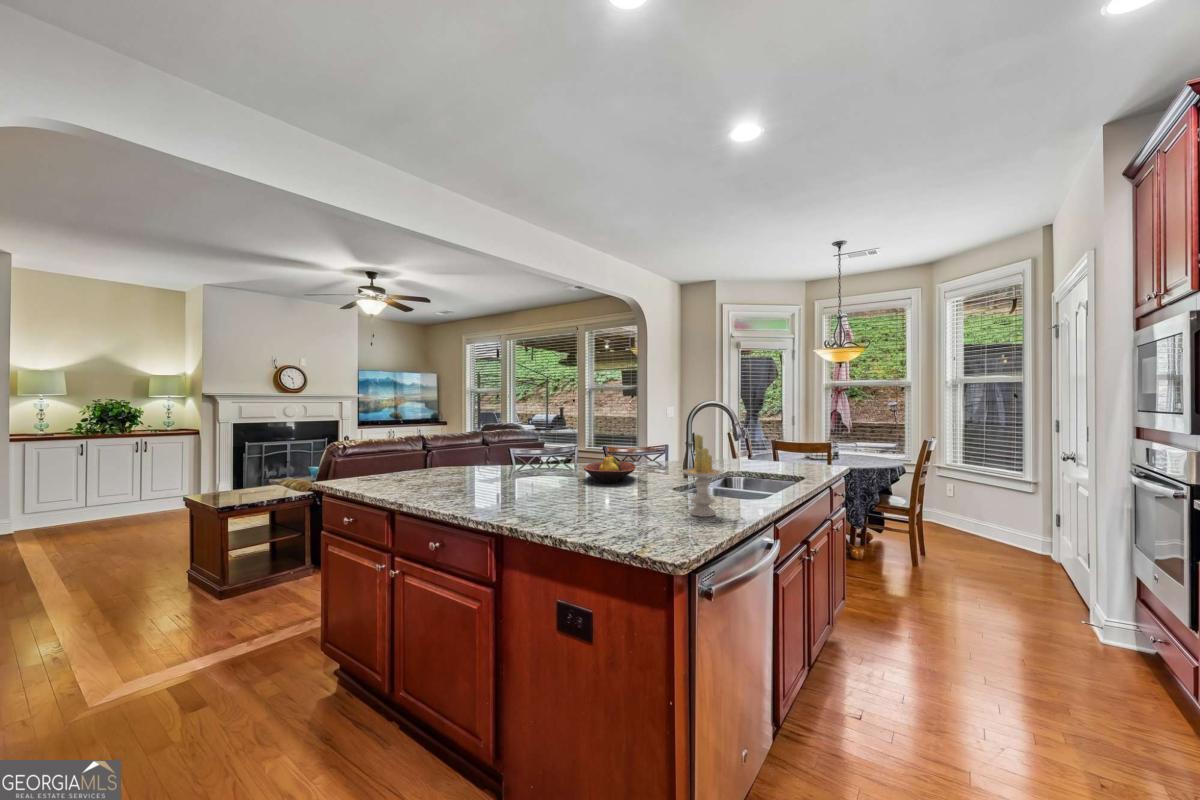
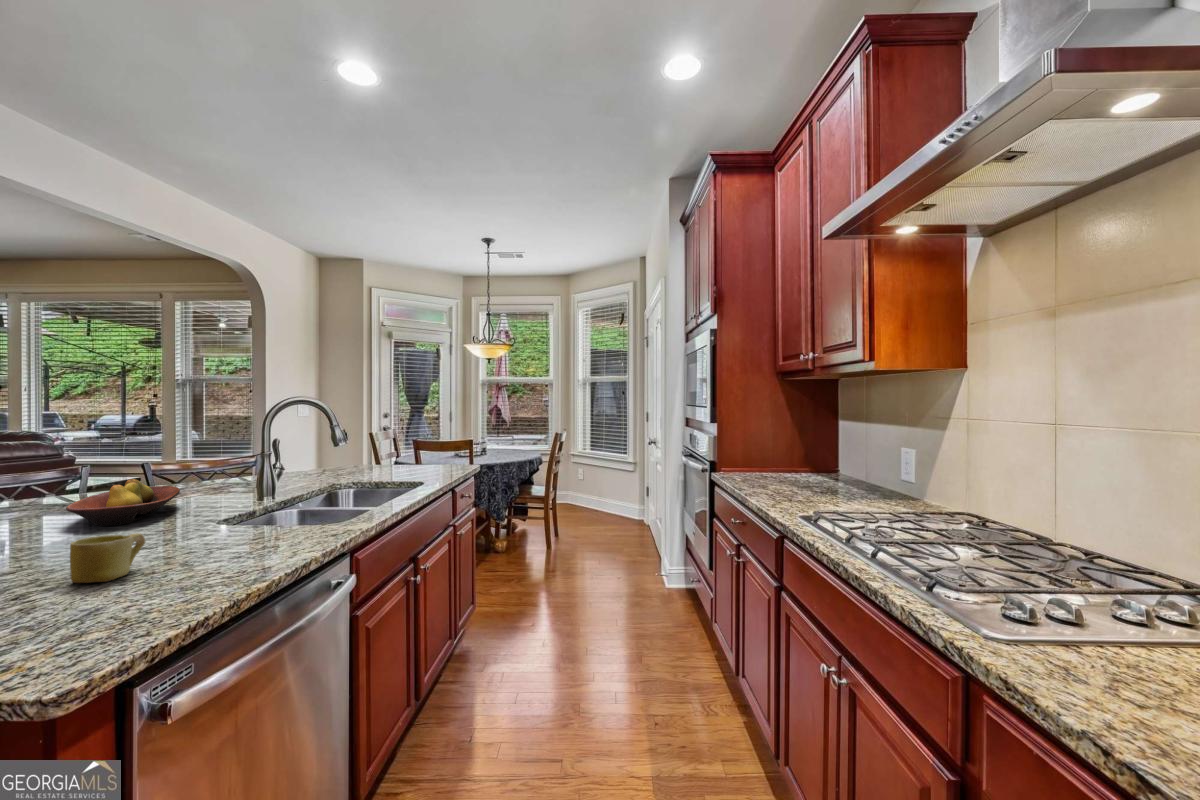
candle: present [682,435,723,517] -> none [192,451,262,570]
mug: none [620,485,652,513] -> present [70,533,145,583]

